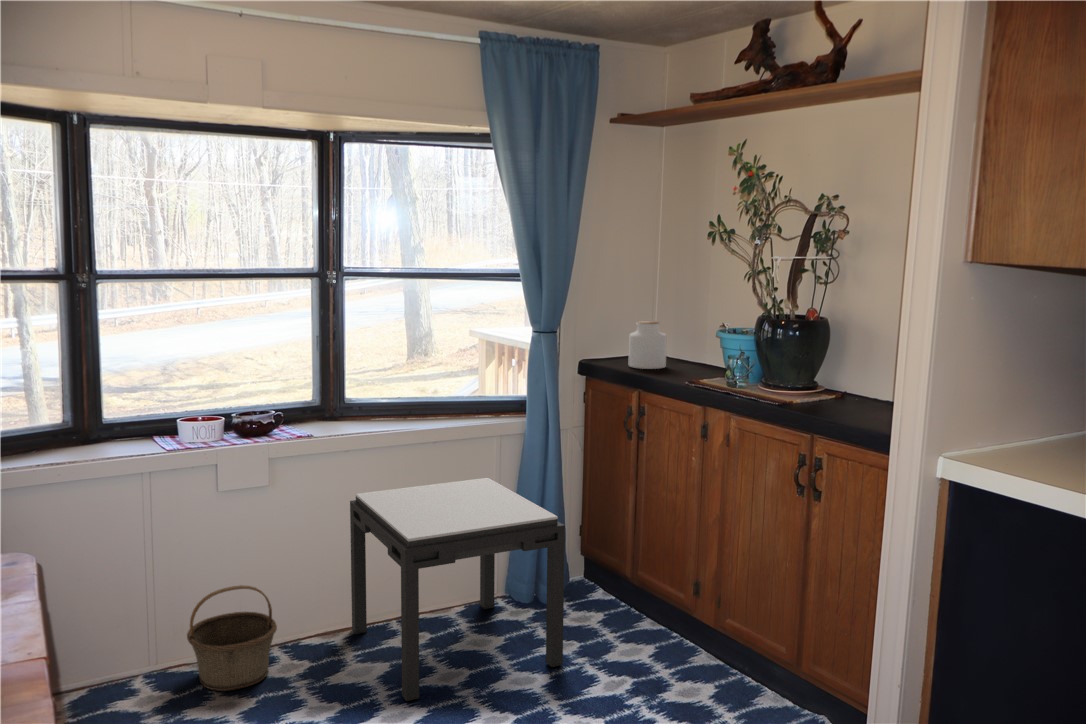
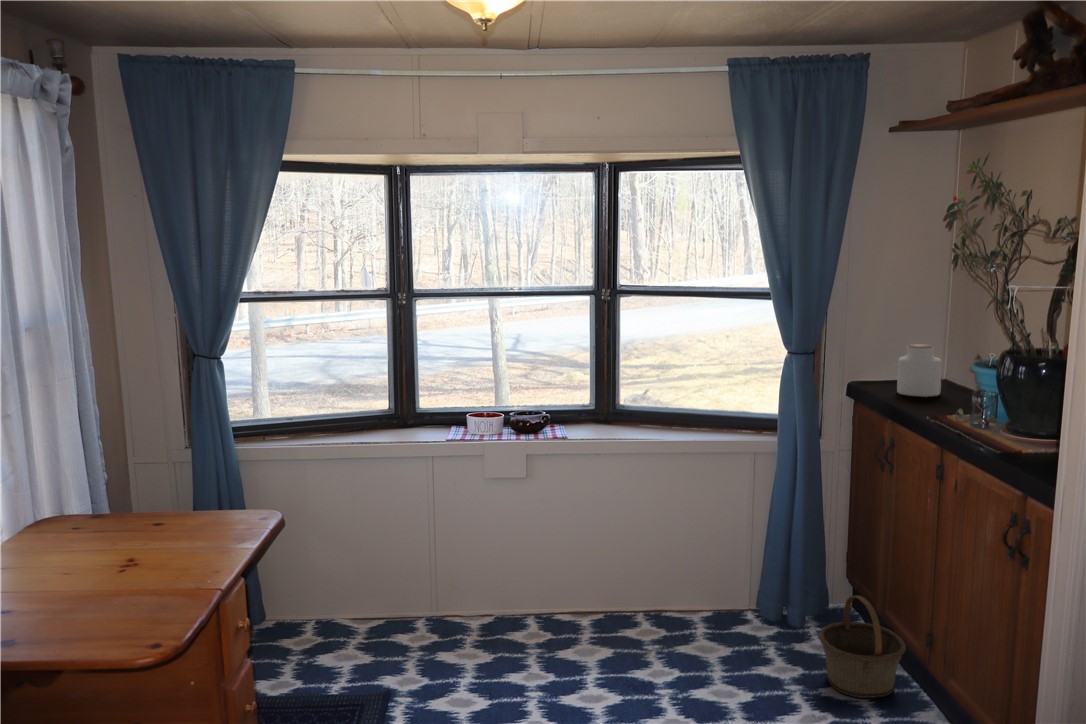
side table: present [350,478,565,701] -> none [602,492,776,687]
basket: present [187,585,277,691] -> present [819,596,906,698]

